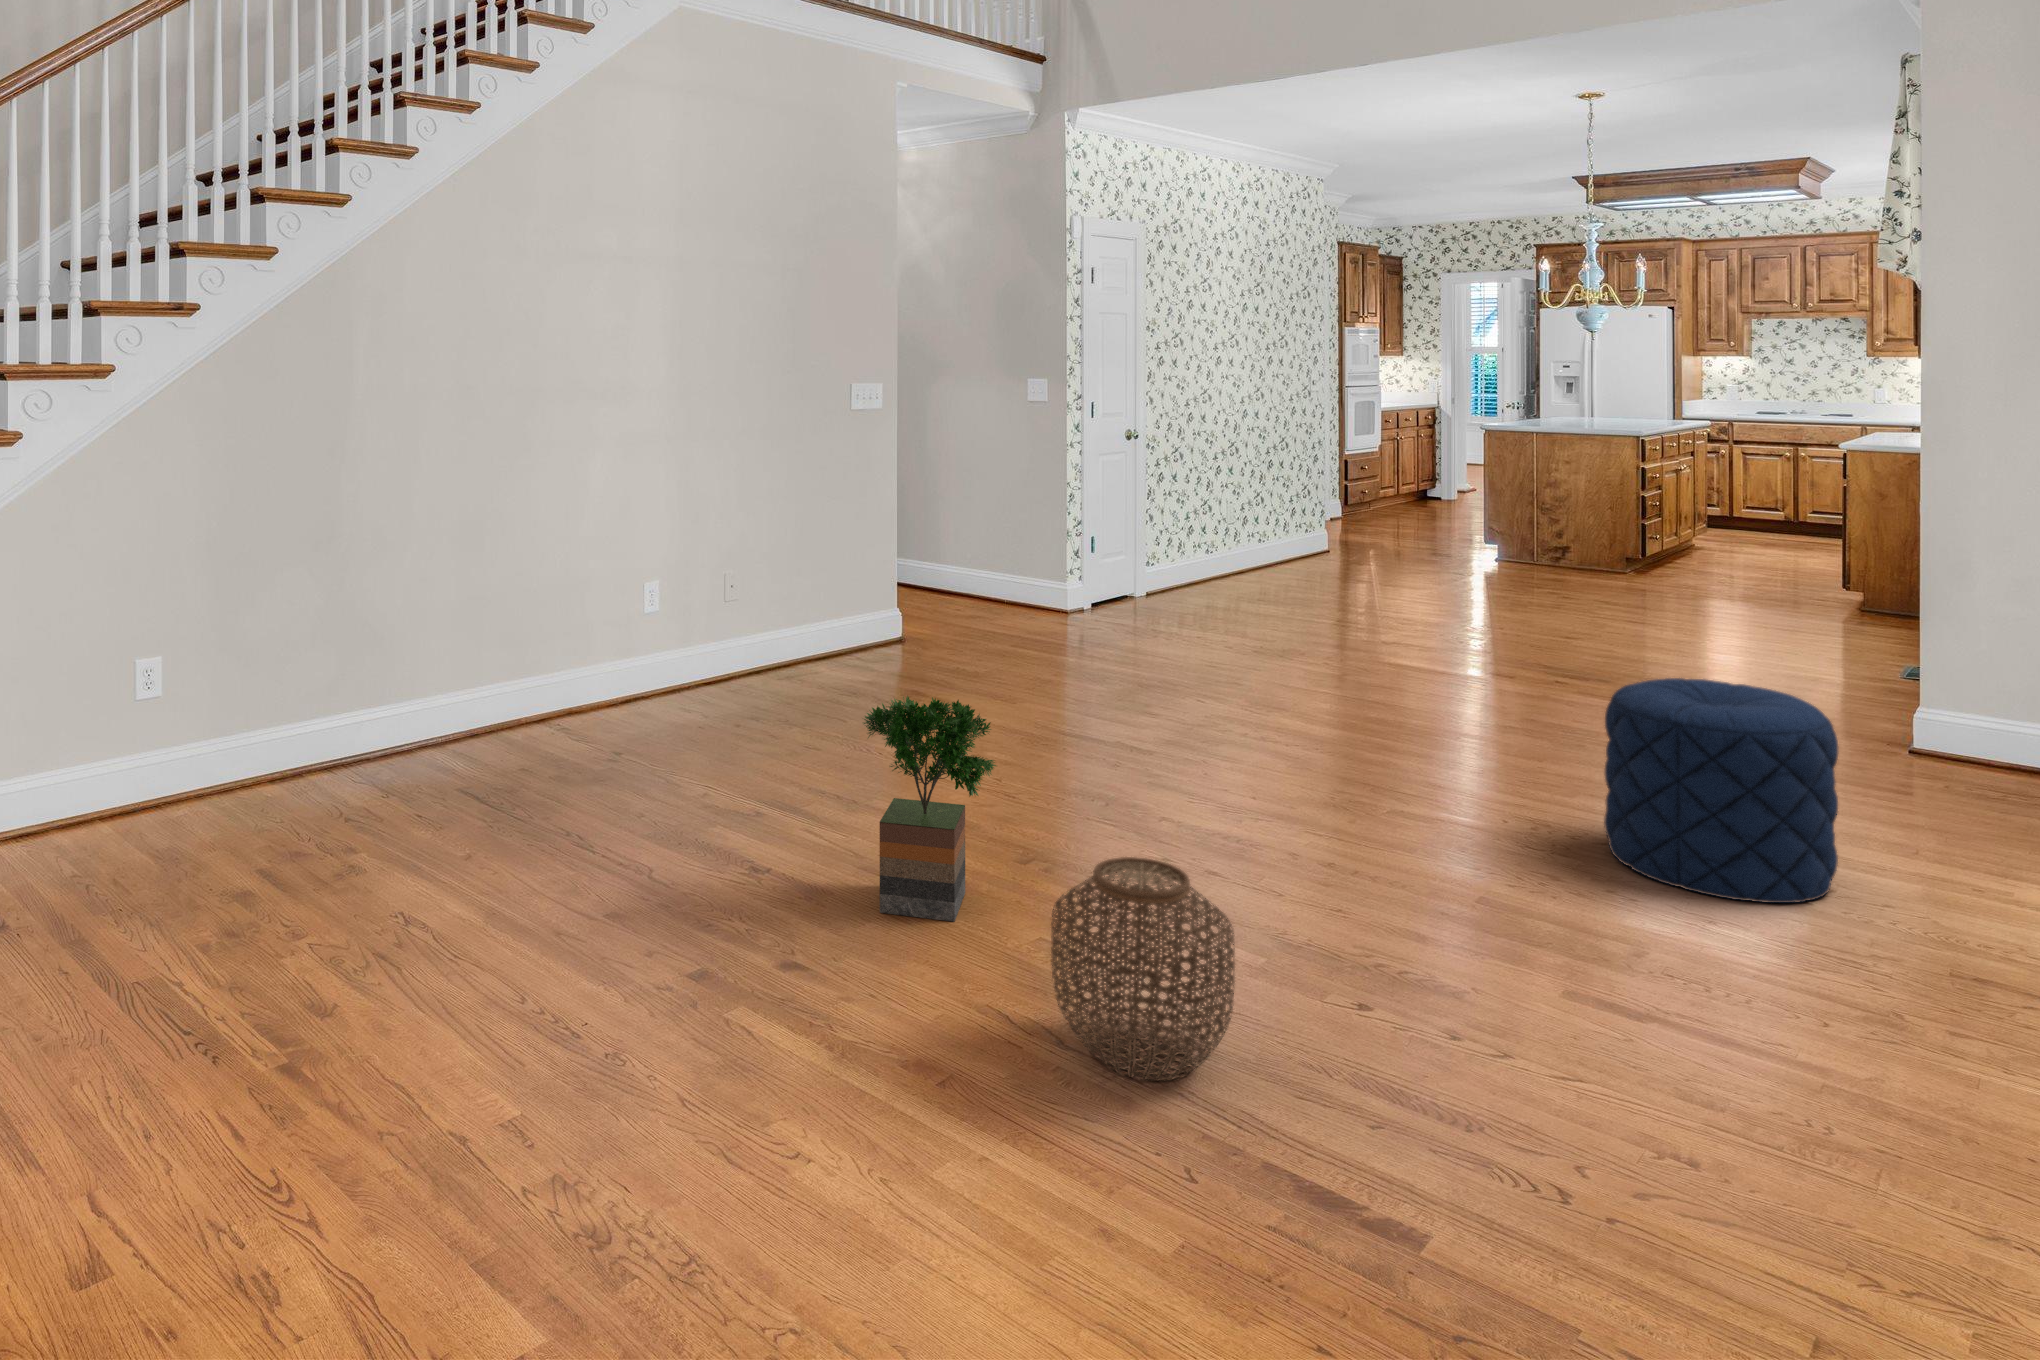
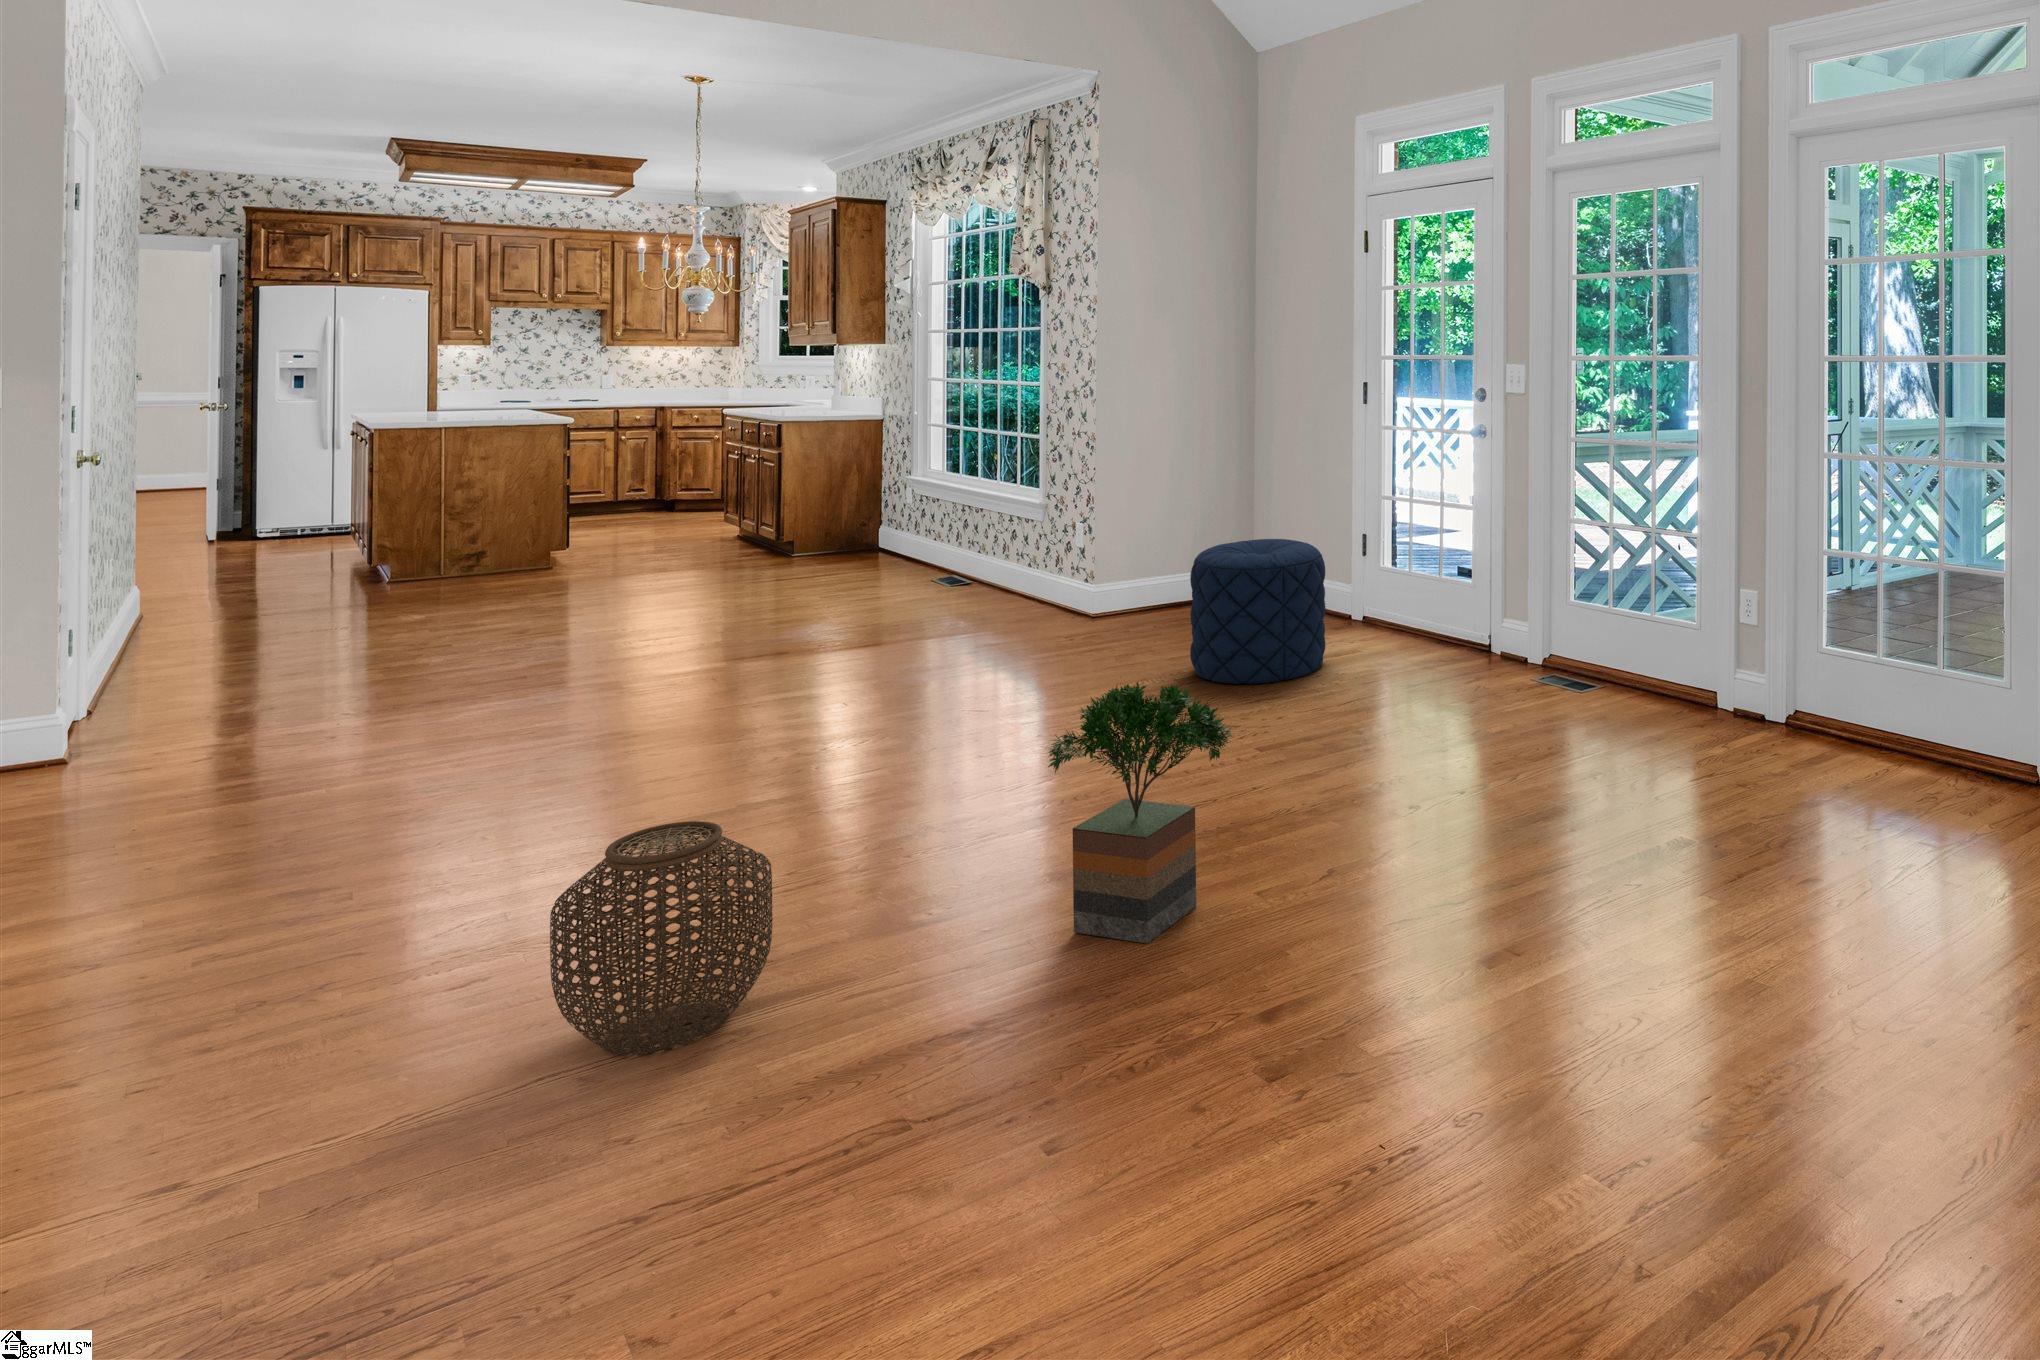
woven basket: present [1051,857,1235,1081] -> present [550,821,773,1055]

